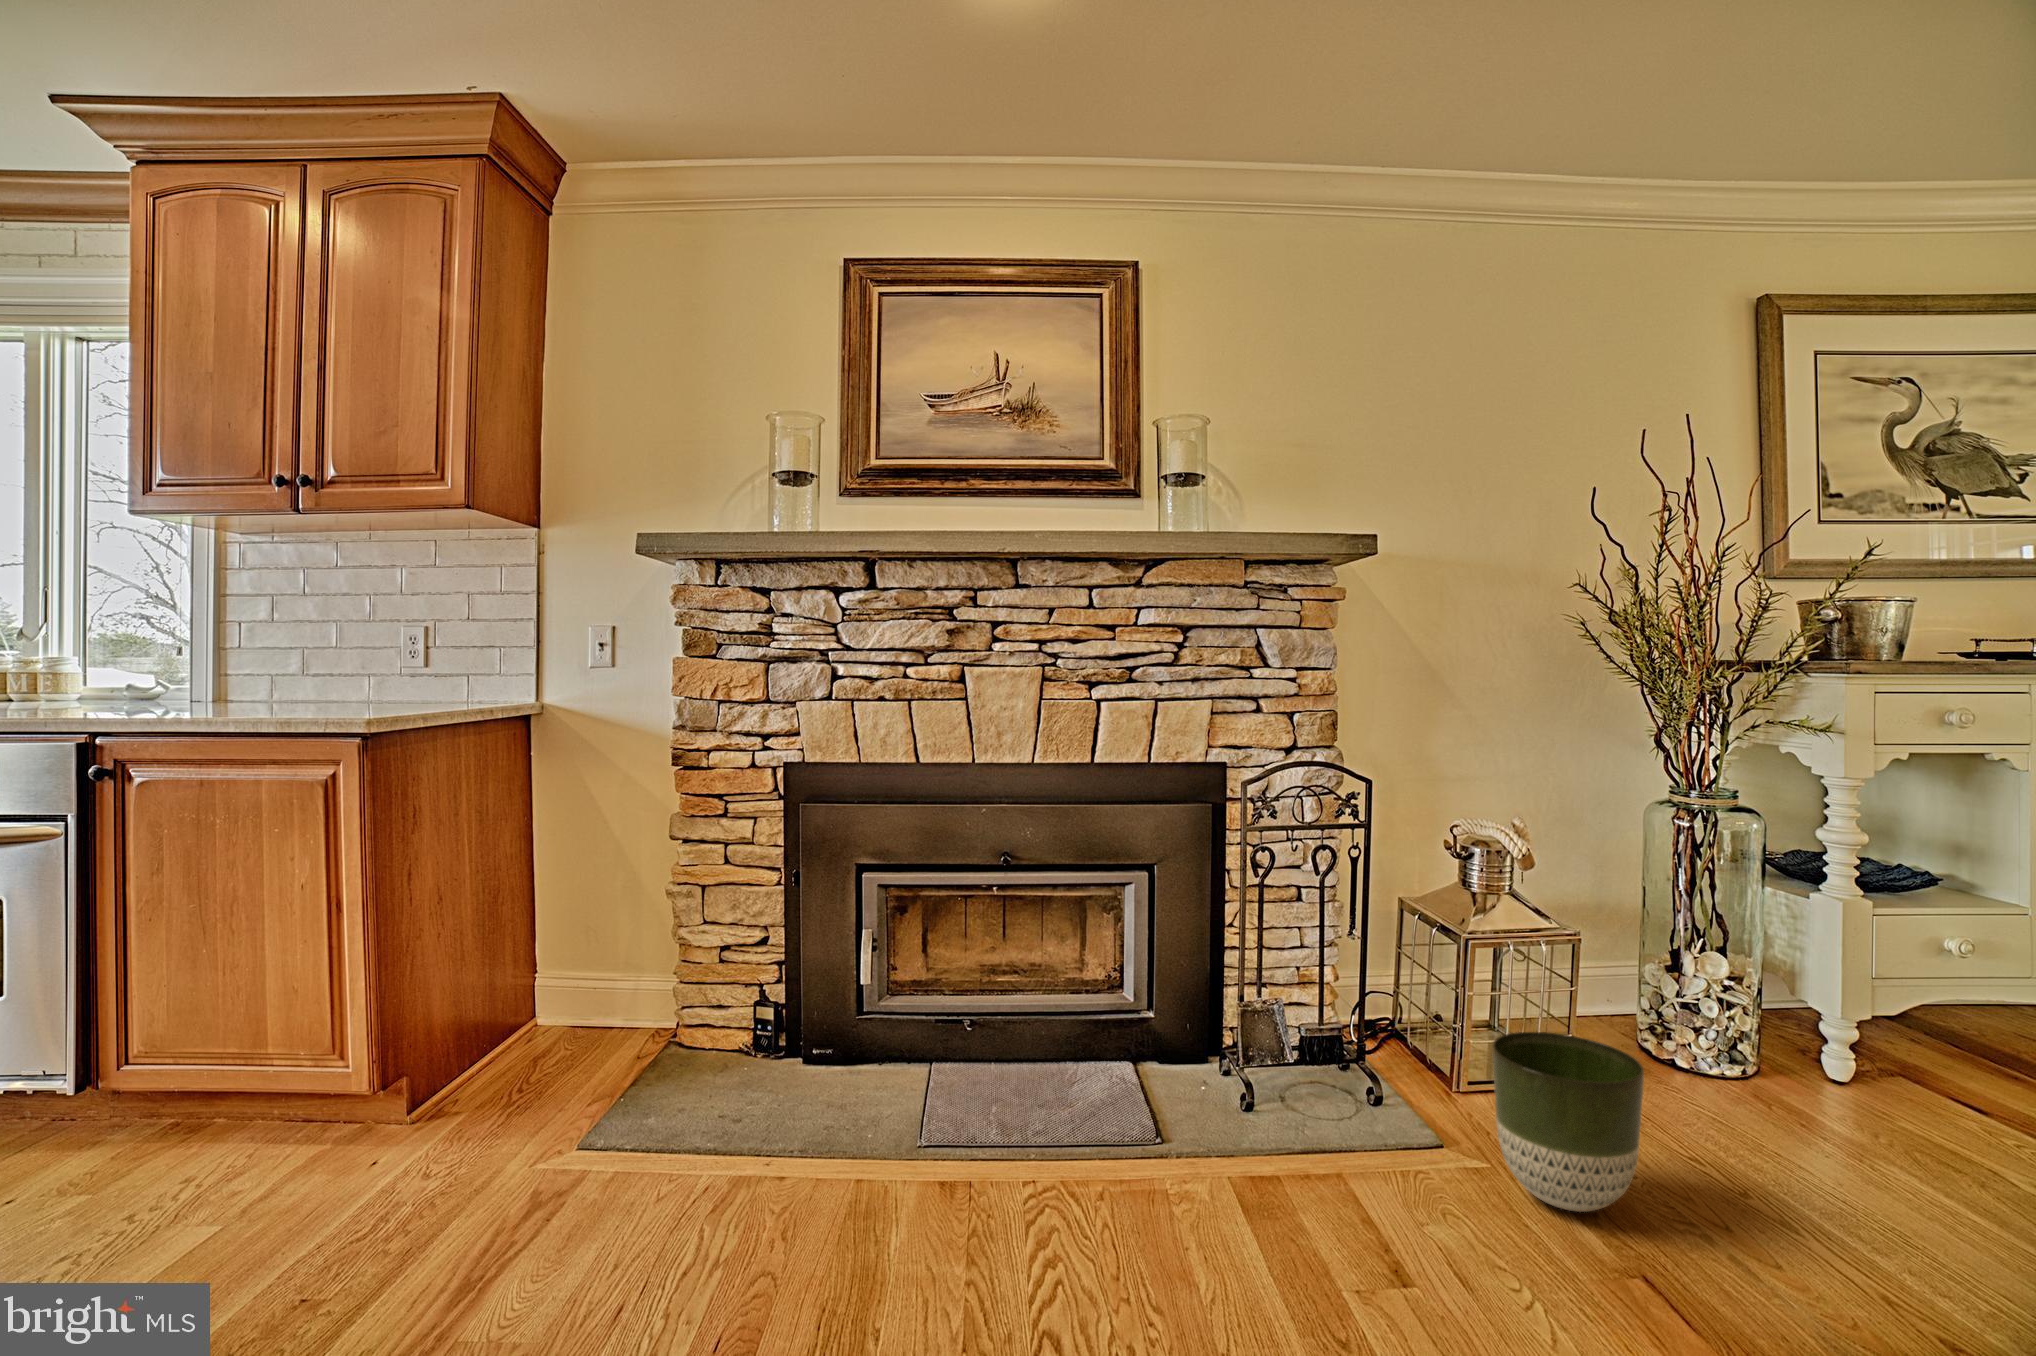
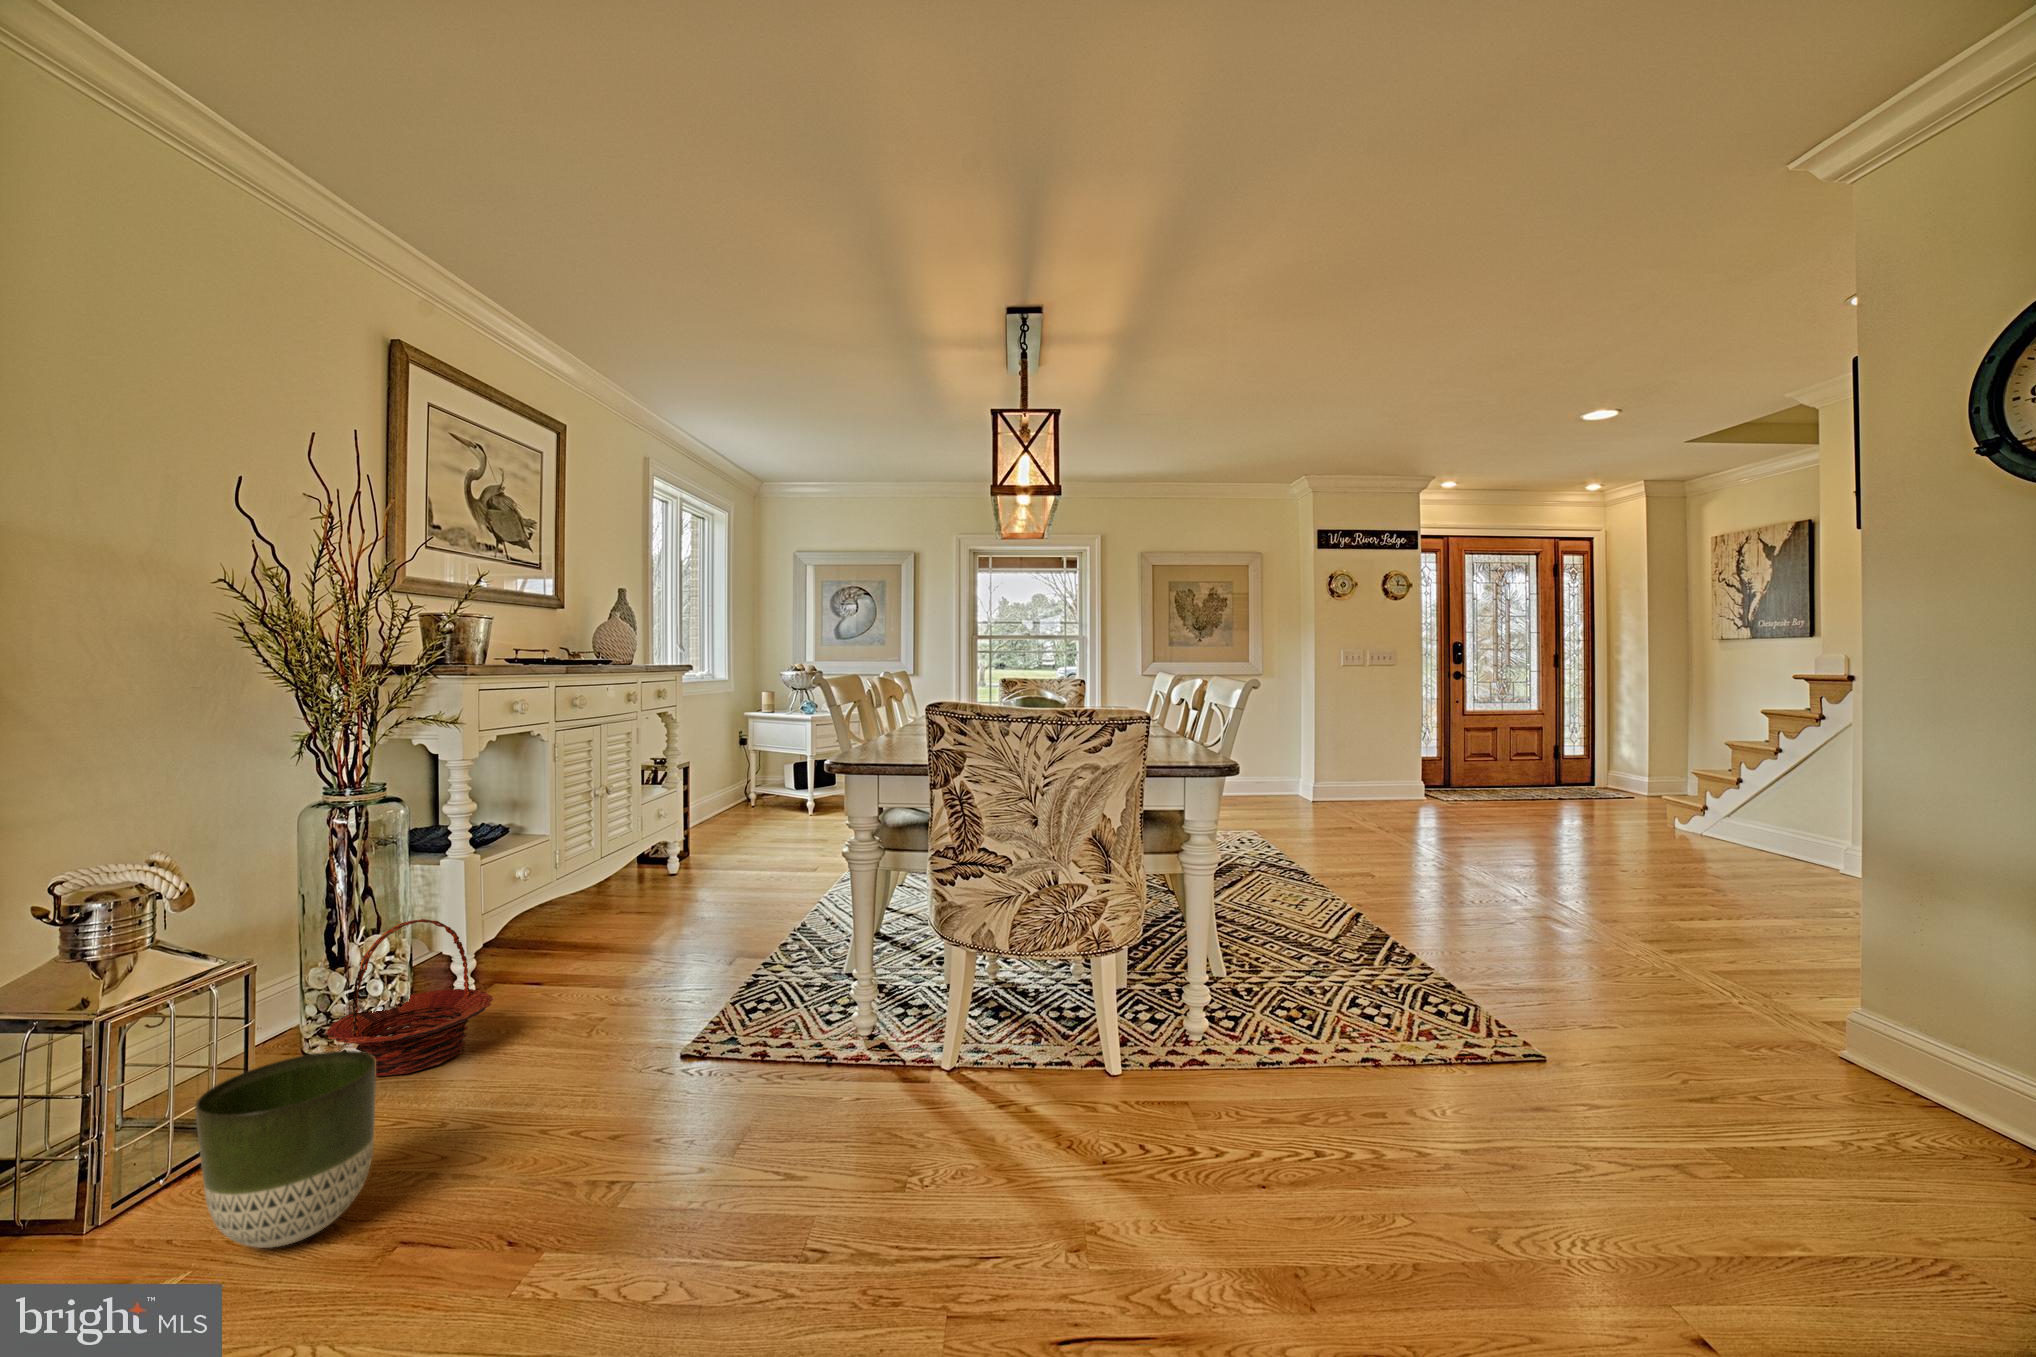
basket: none [1649,947,1842,1122] -> present [326,919,493,1076]

